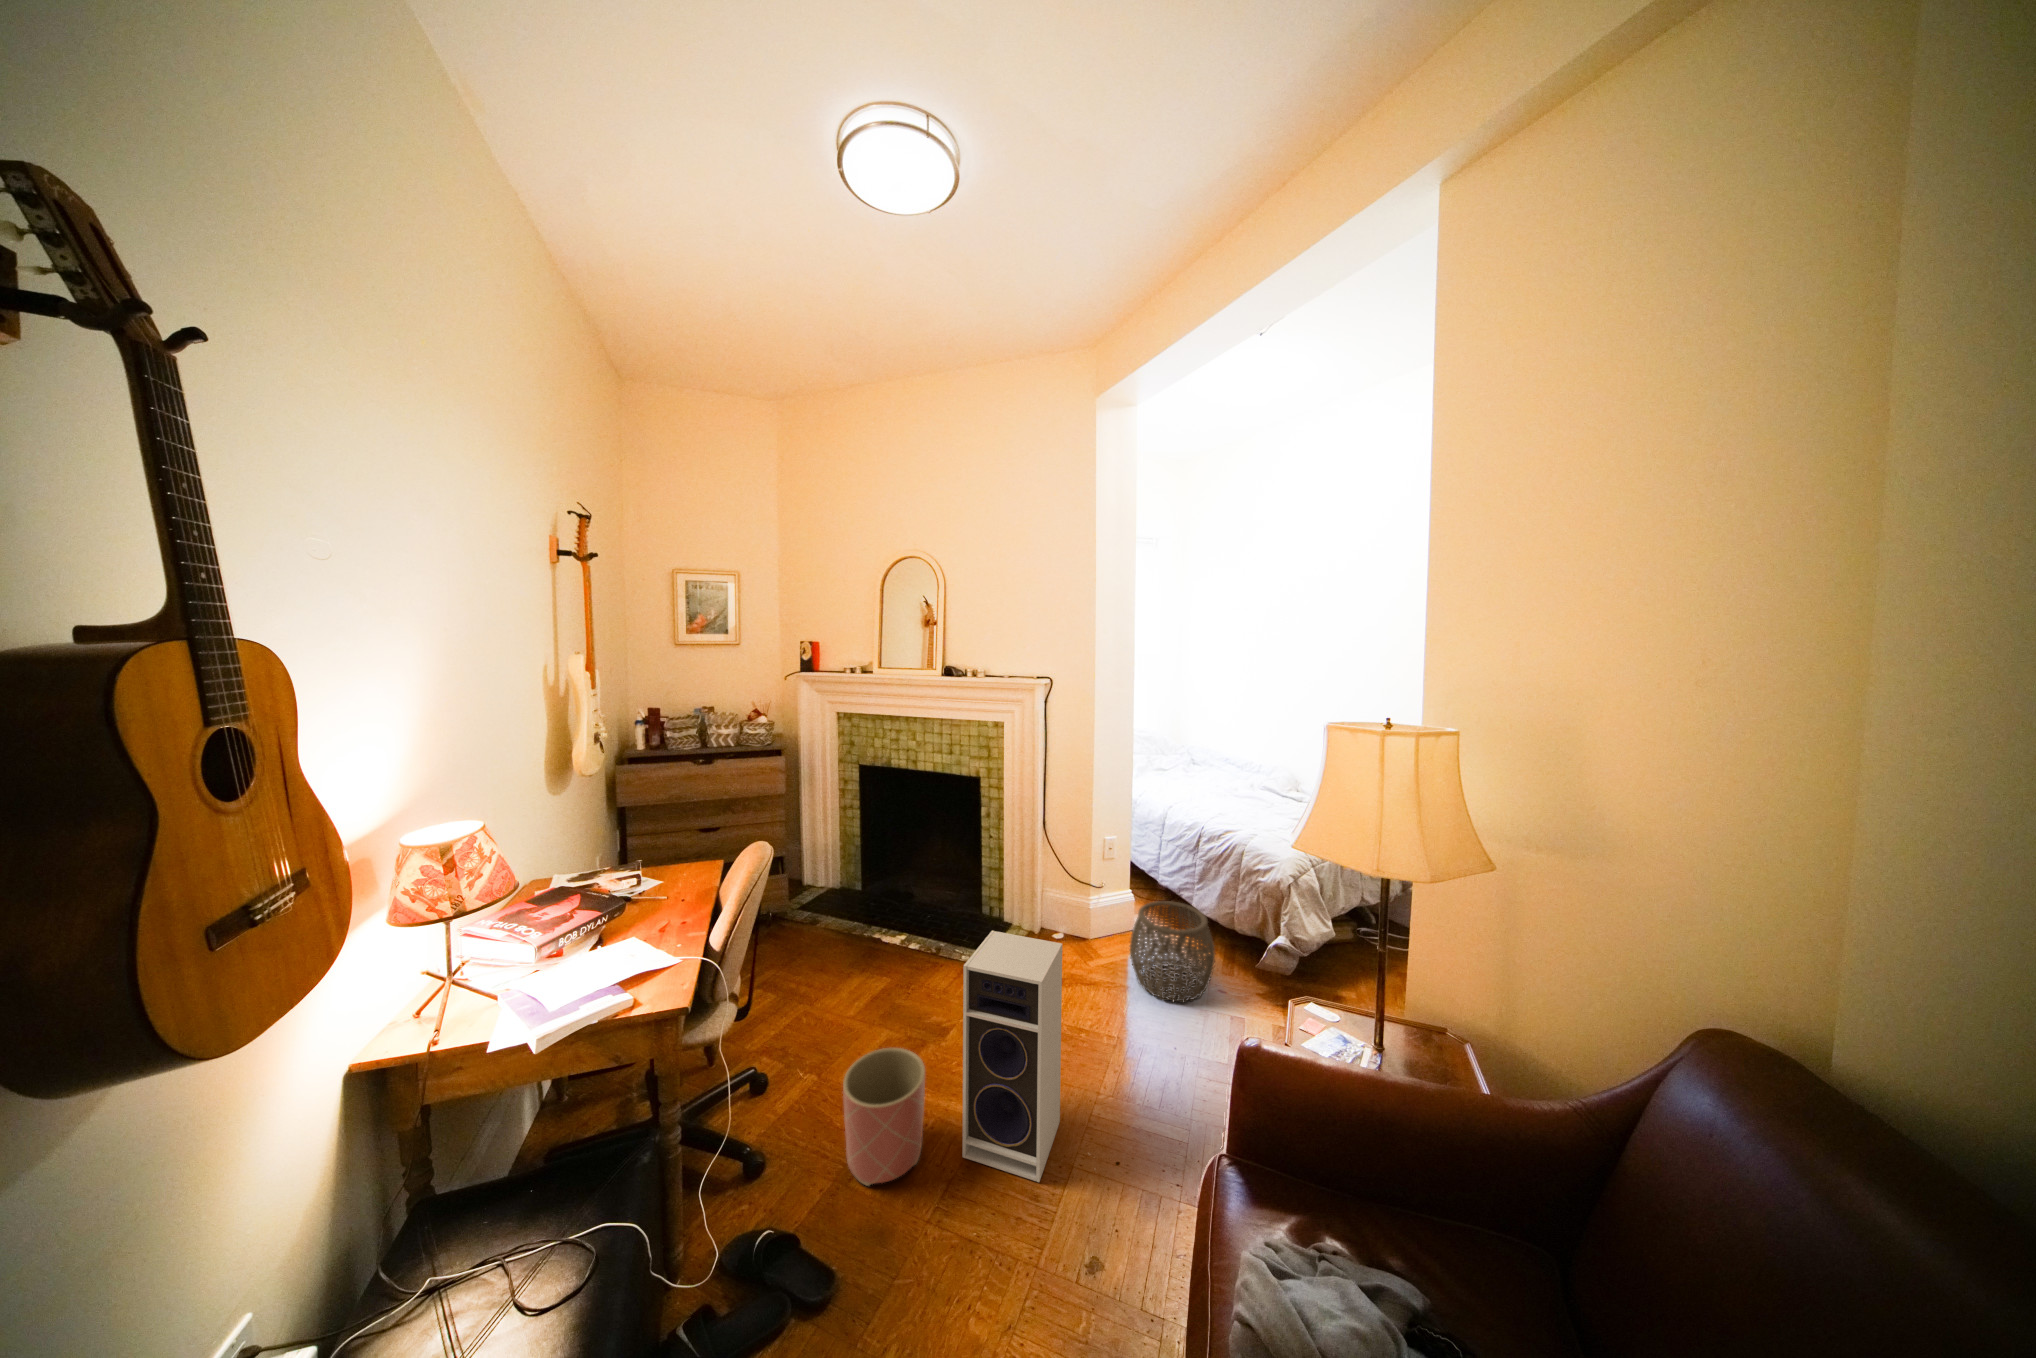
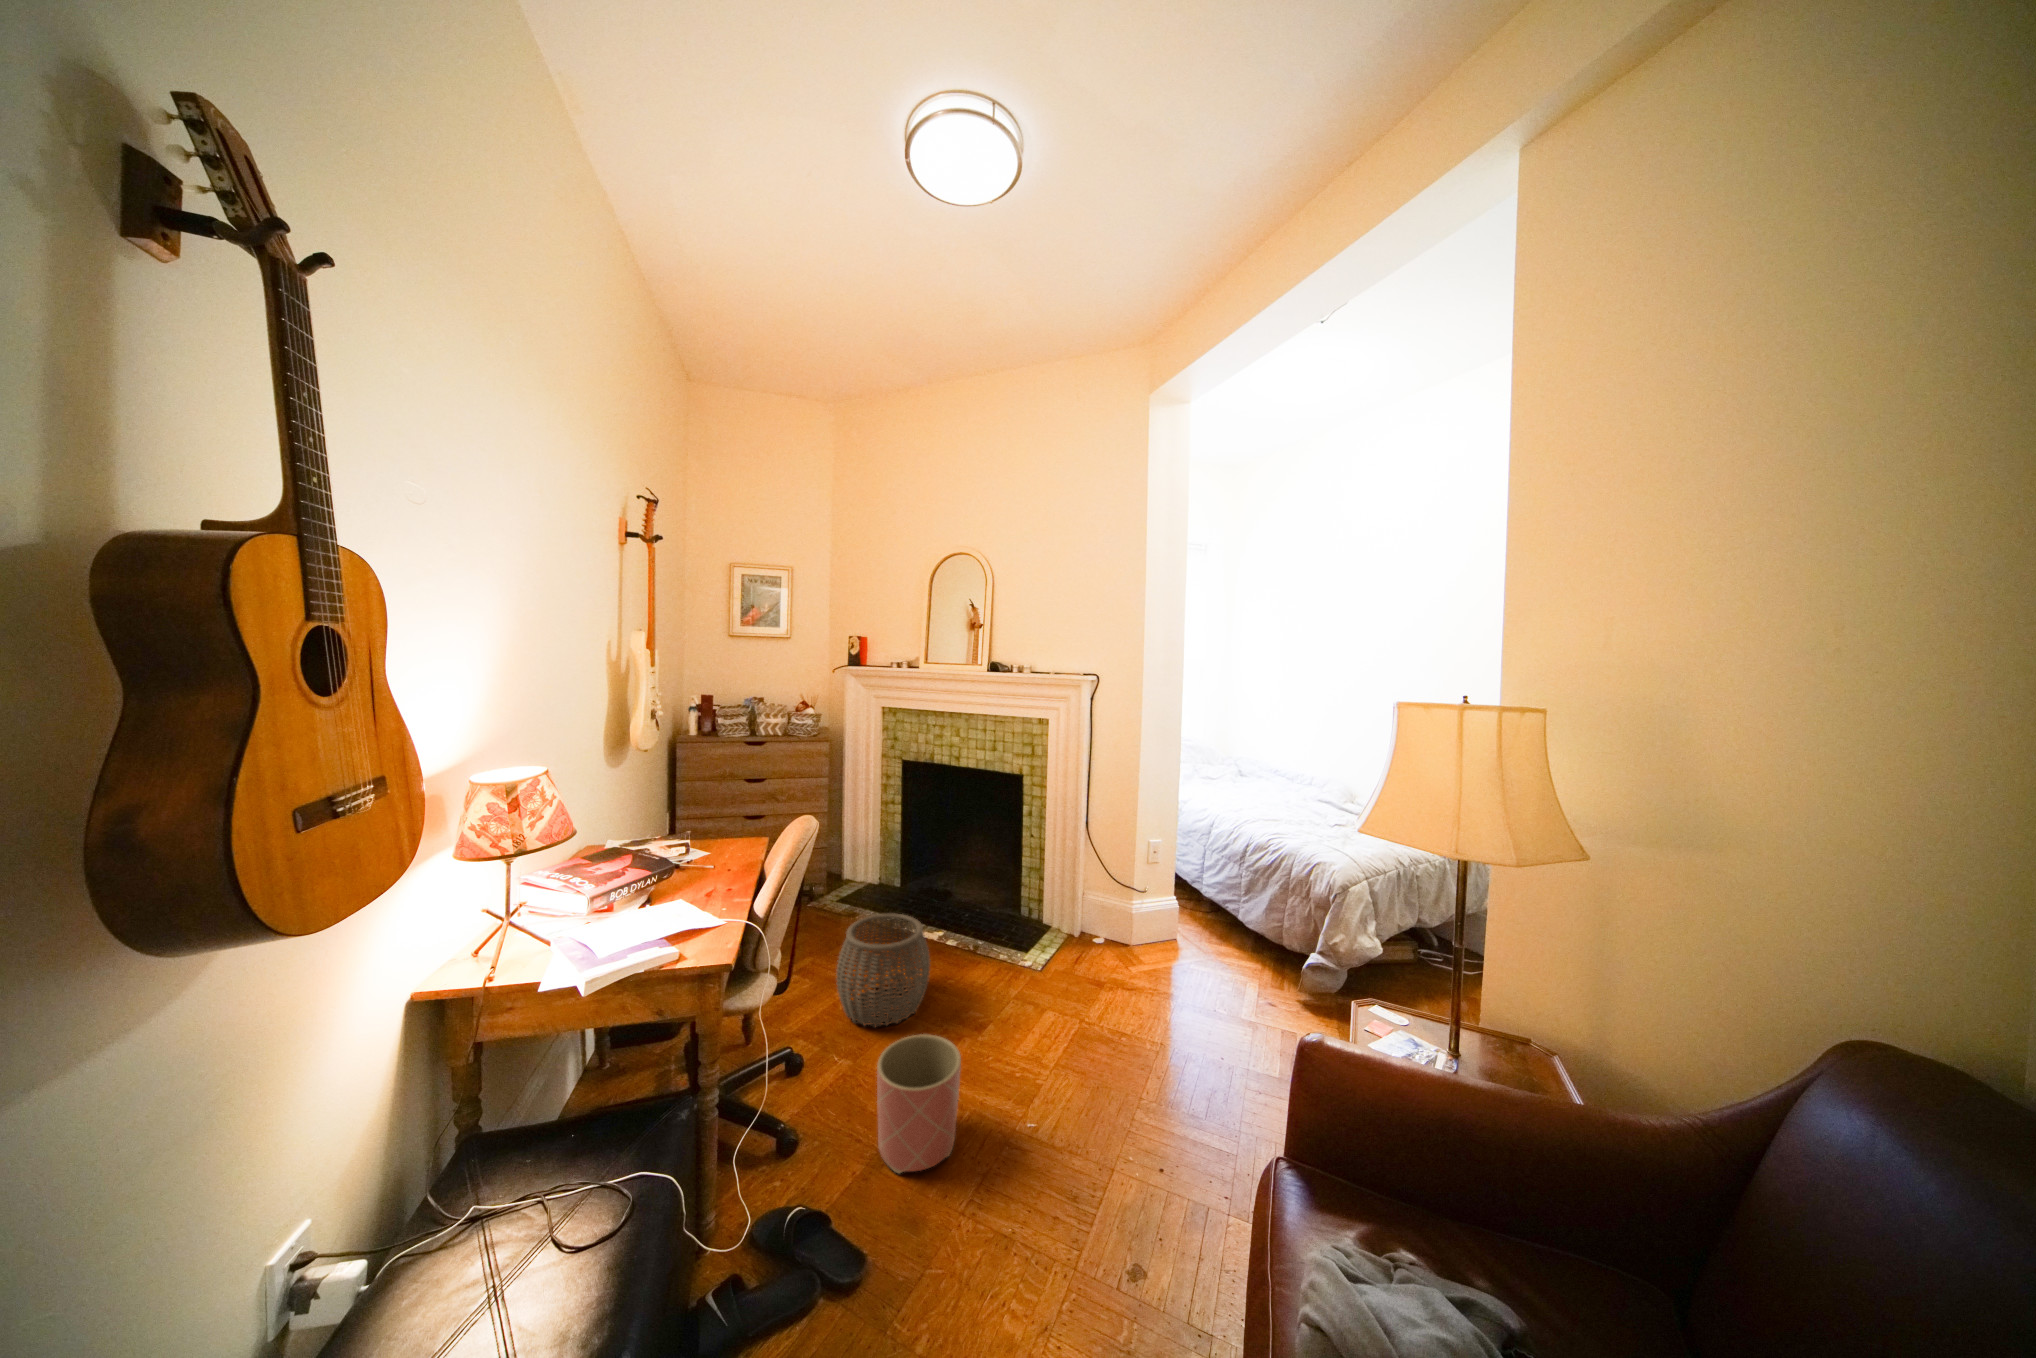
woven basket: present [1130,901,1215,1002] -> present [836,914,930,1027]
speaker: present [962,931,1062,1182] -> none [997,919,1107,1186]

